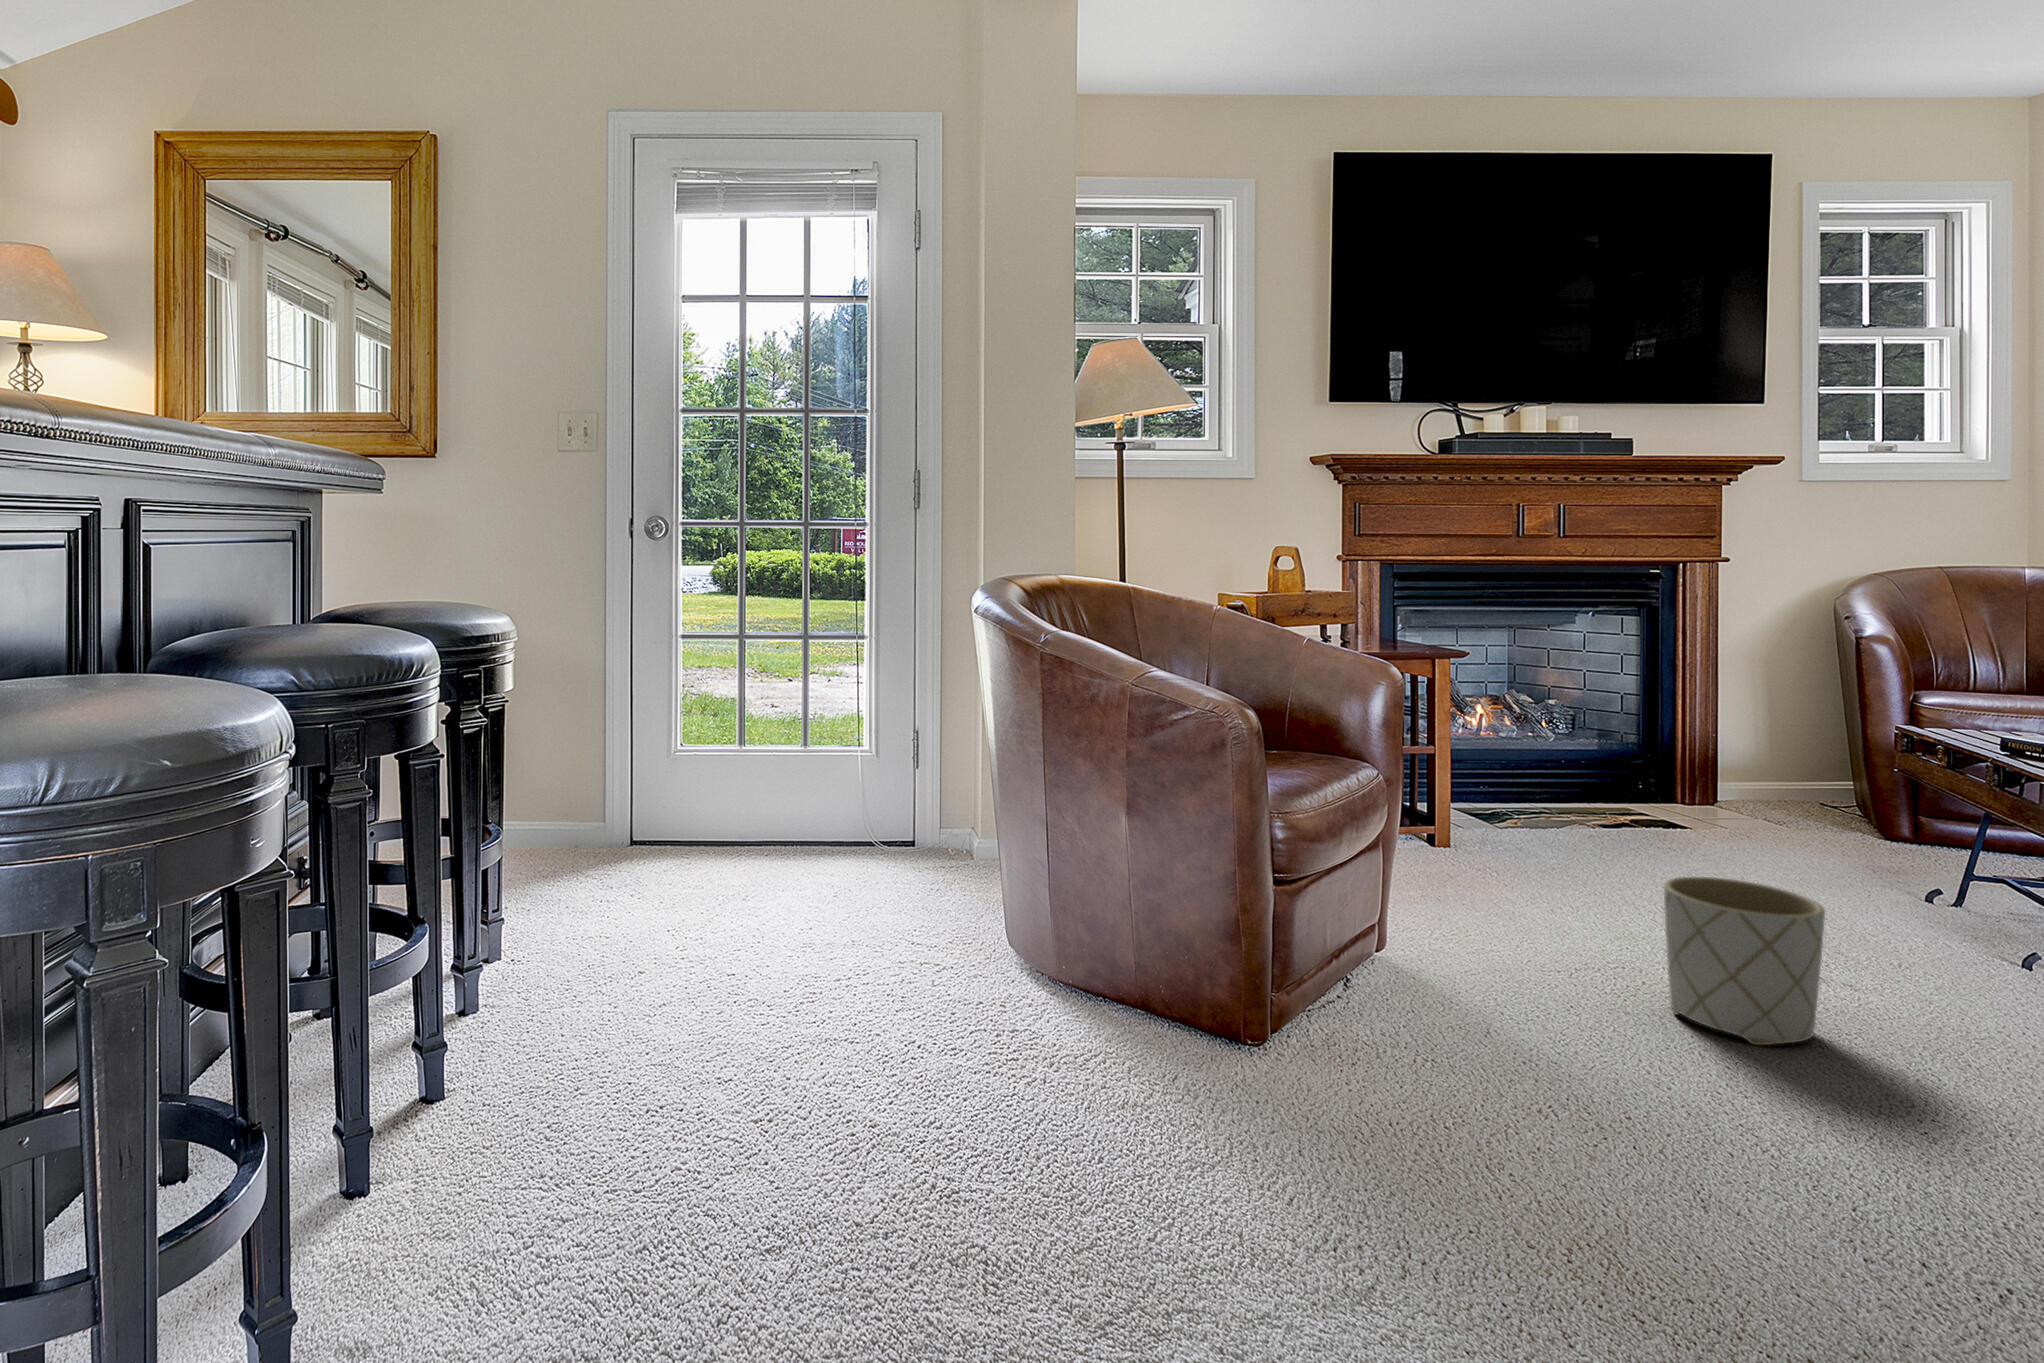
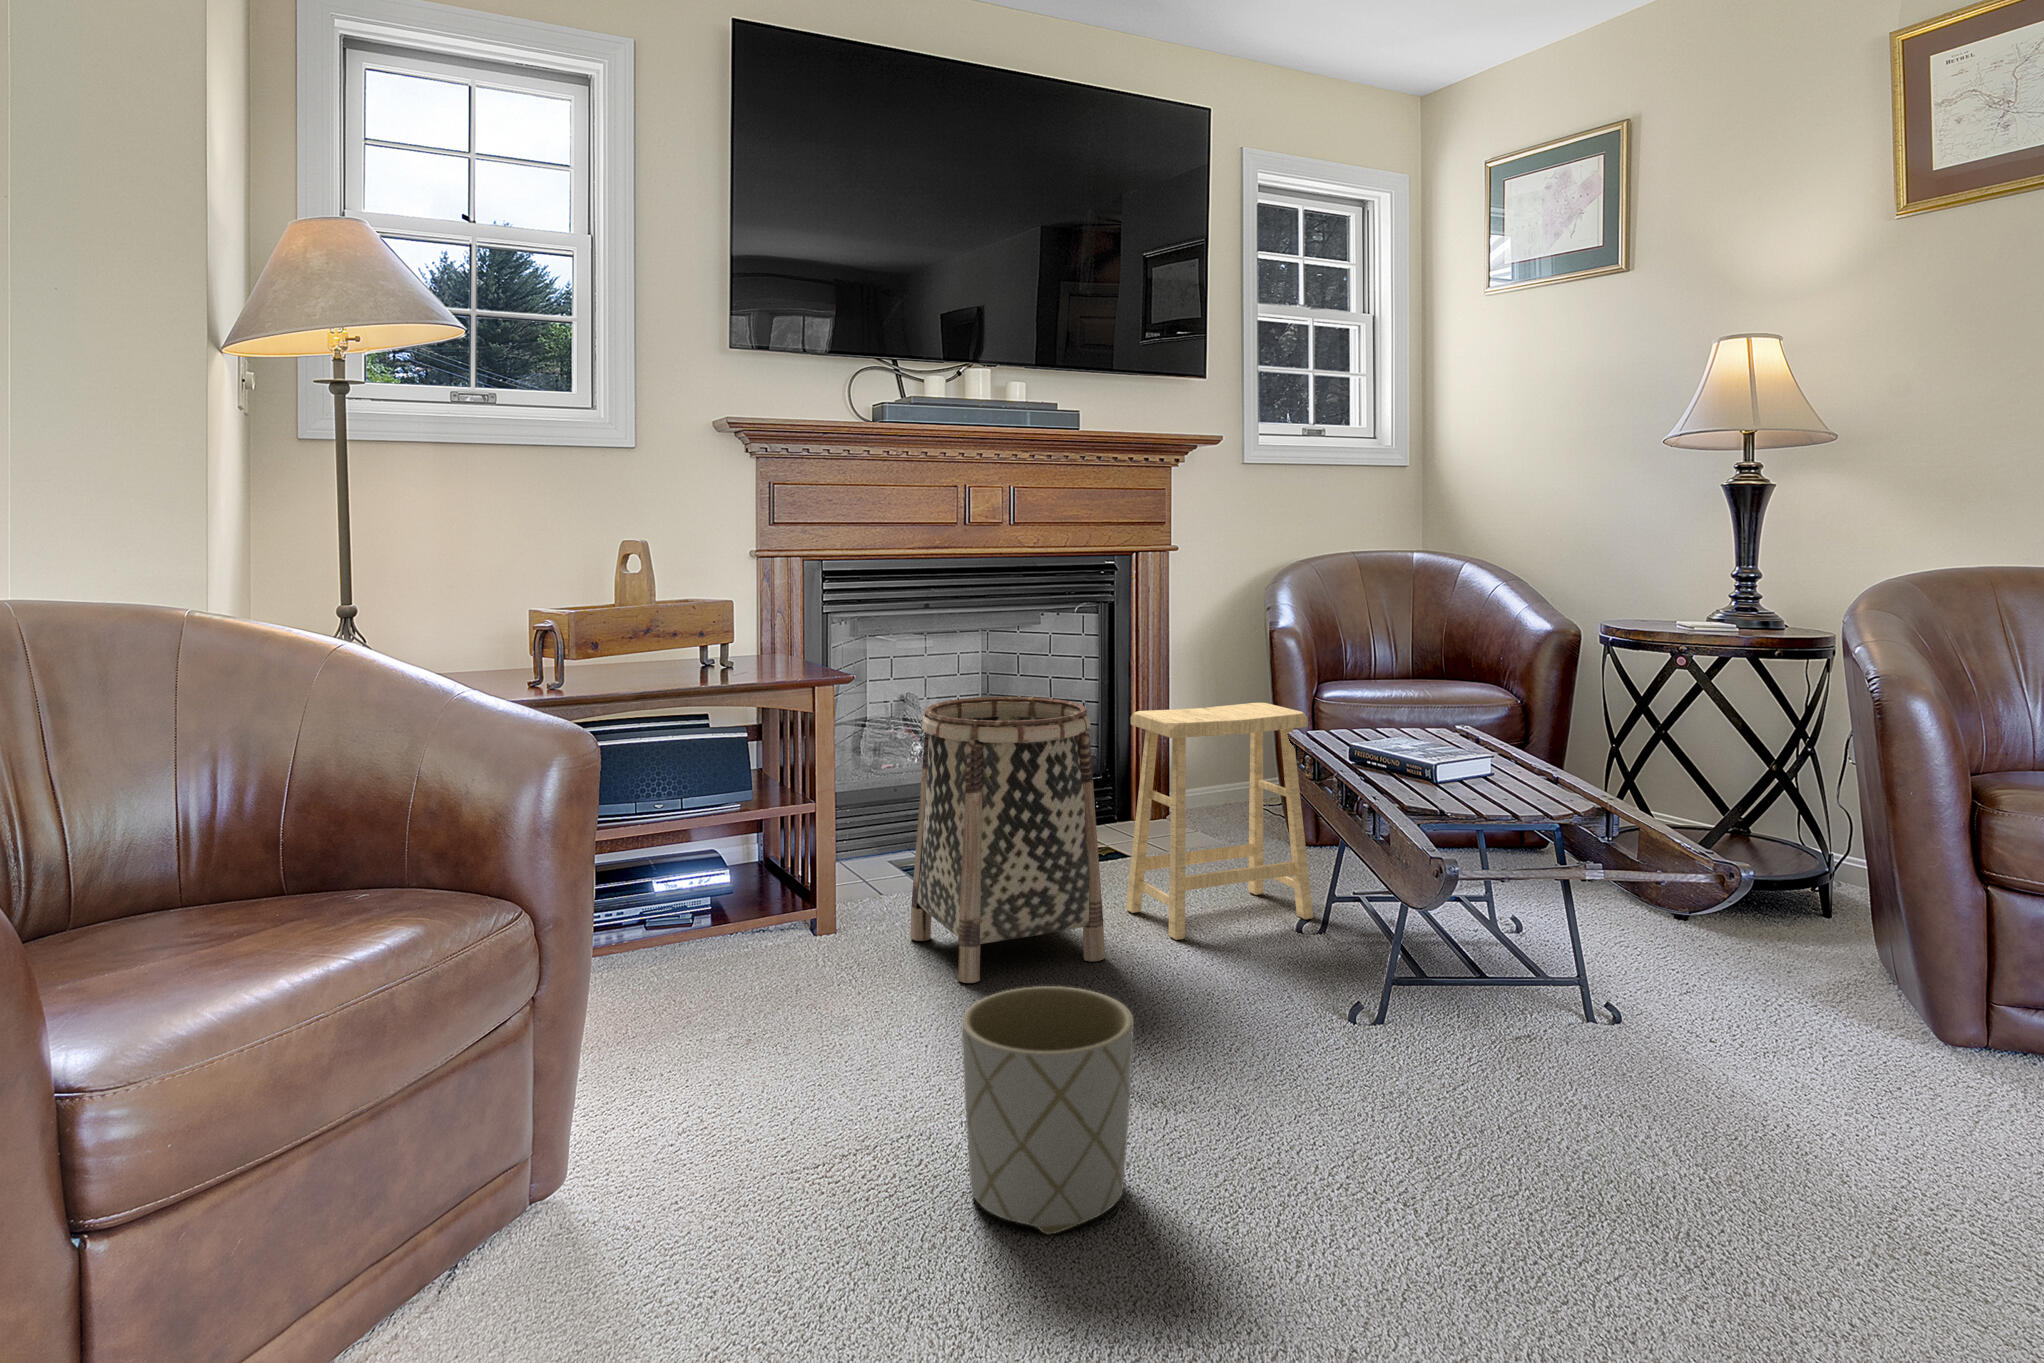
basket: none [1511,675,1711,896] -> present [910,697,1105,983]
footstool: none [1712,697,1930,897] -> present [1126,703,1313,940]

